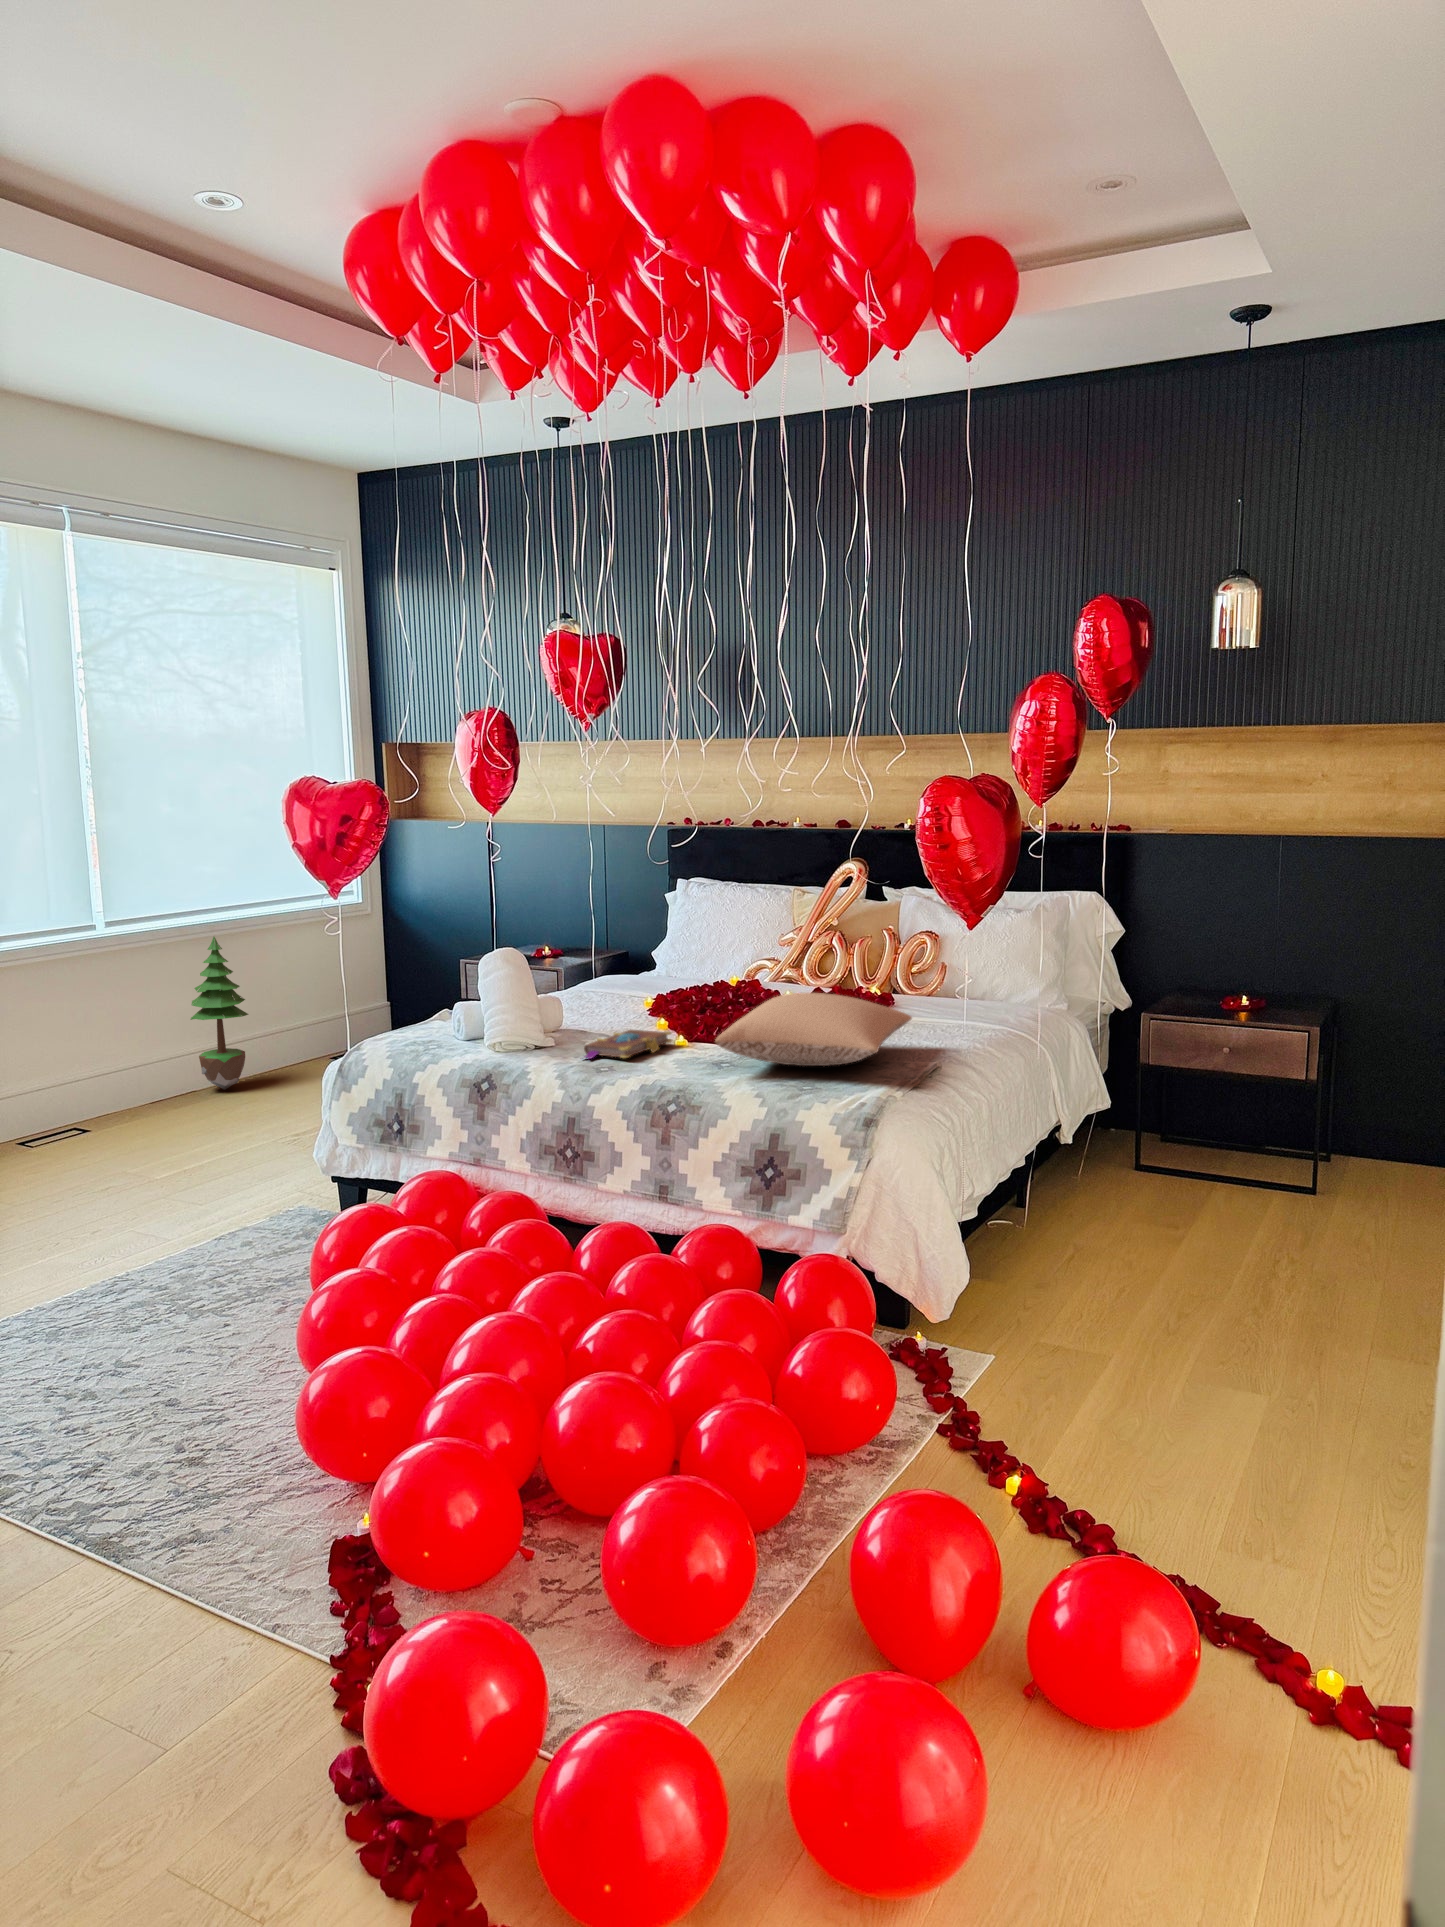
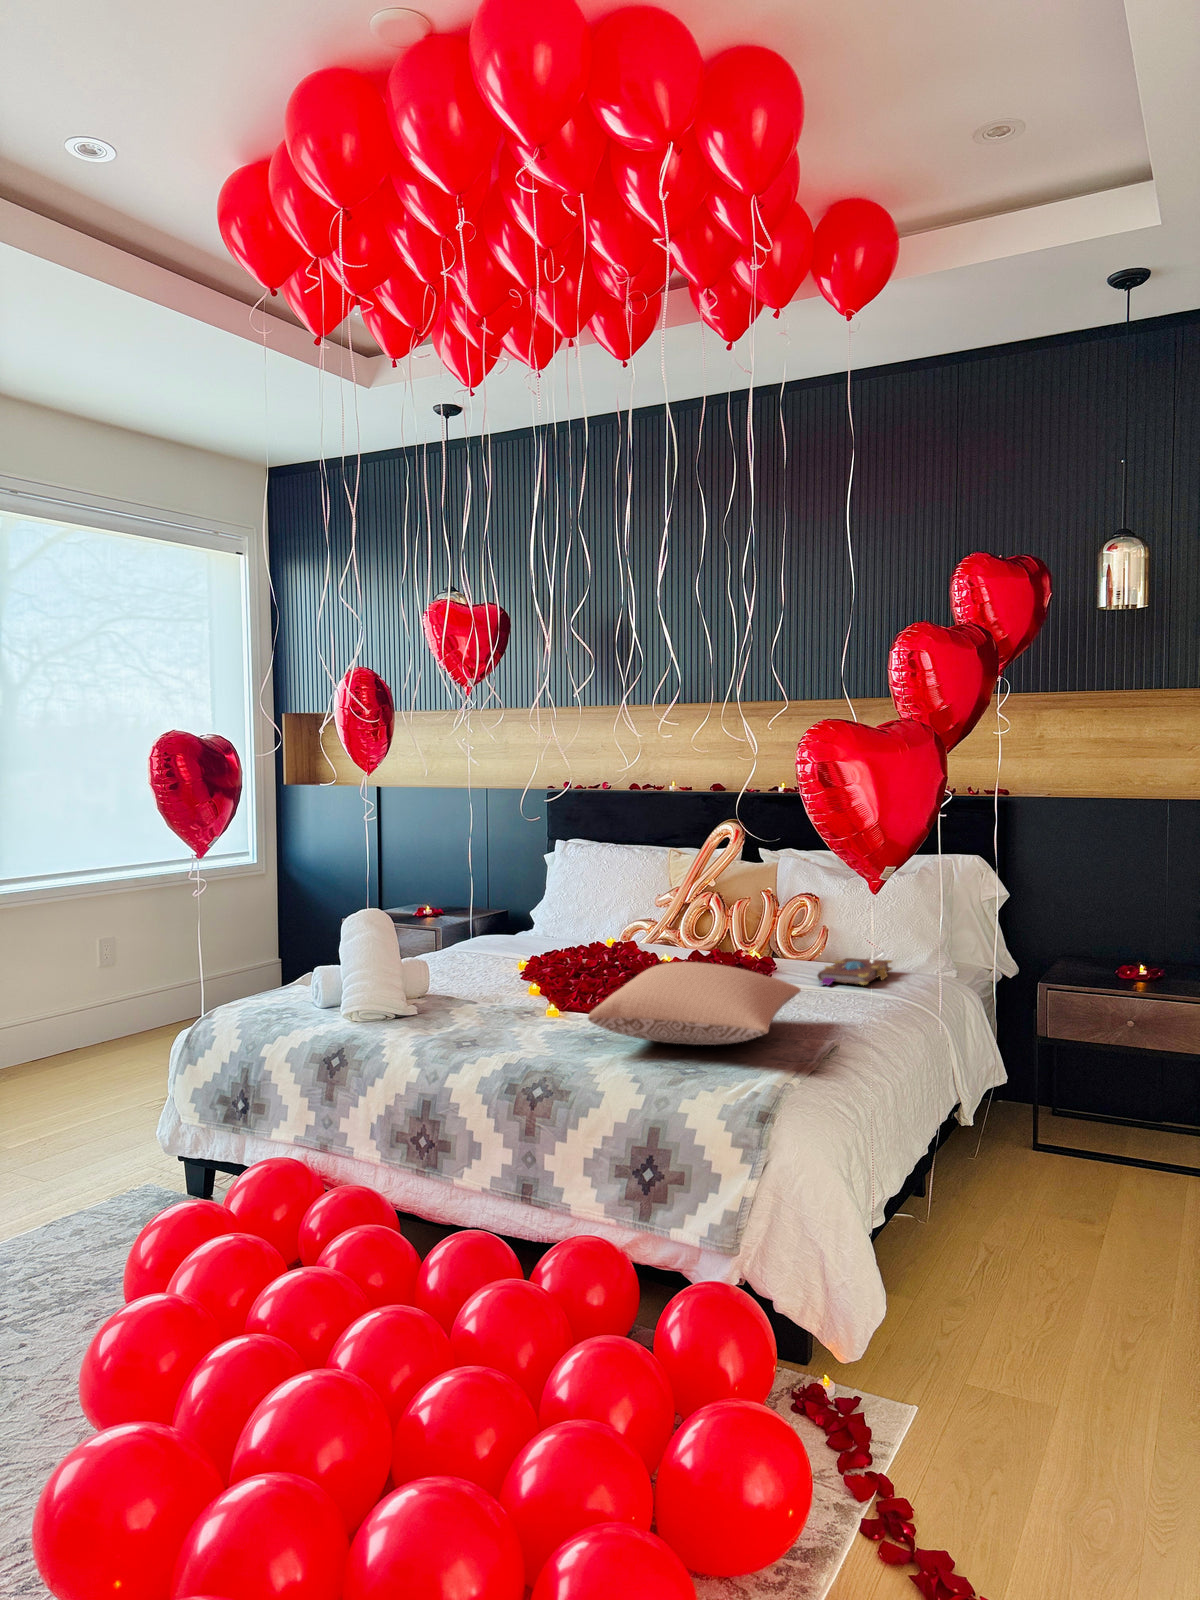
potted tree: present [191,937,248,1090] -> none [67,892,127,1047]
book: present [584,1030,672,1059] -> present [818,958,892,985]

